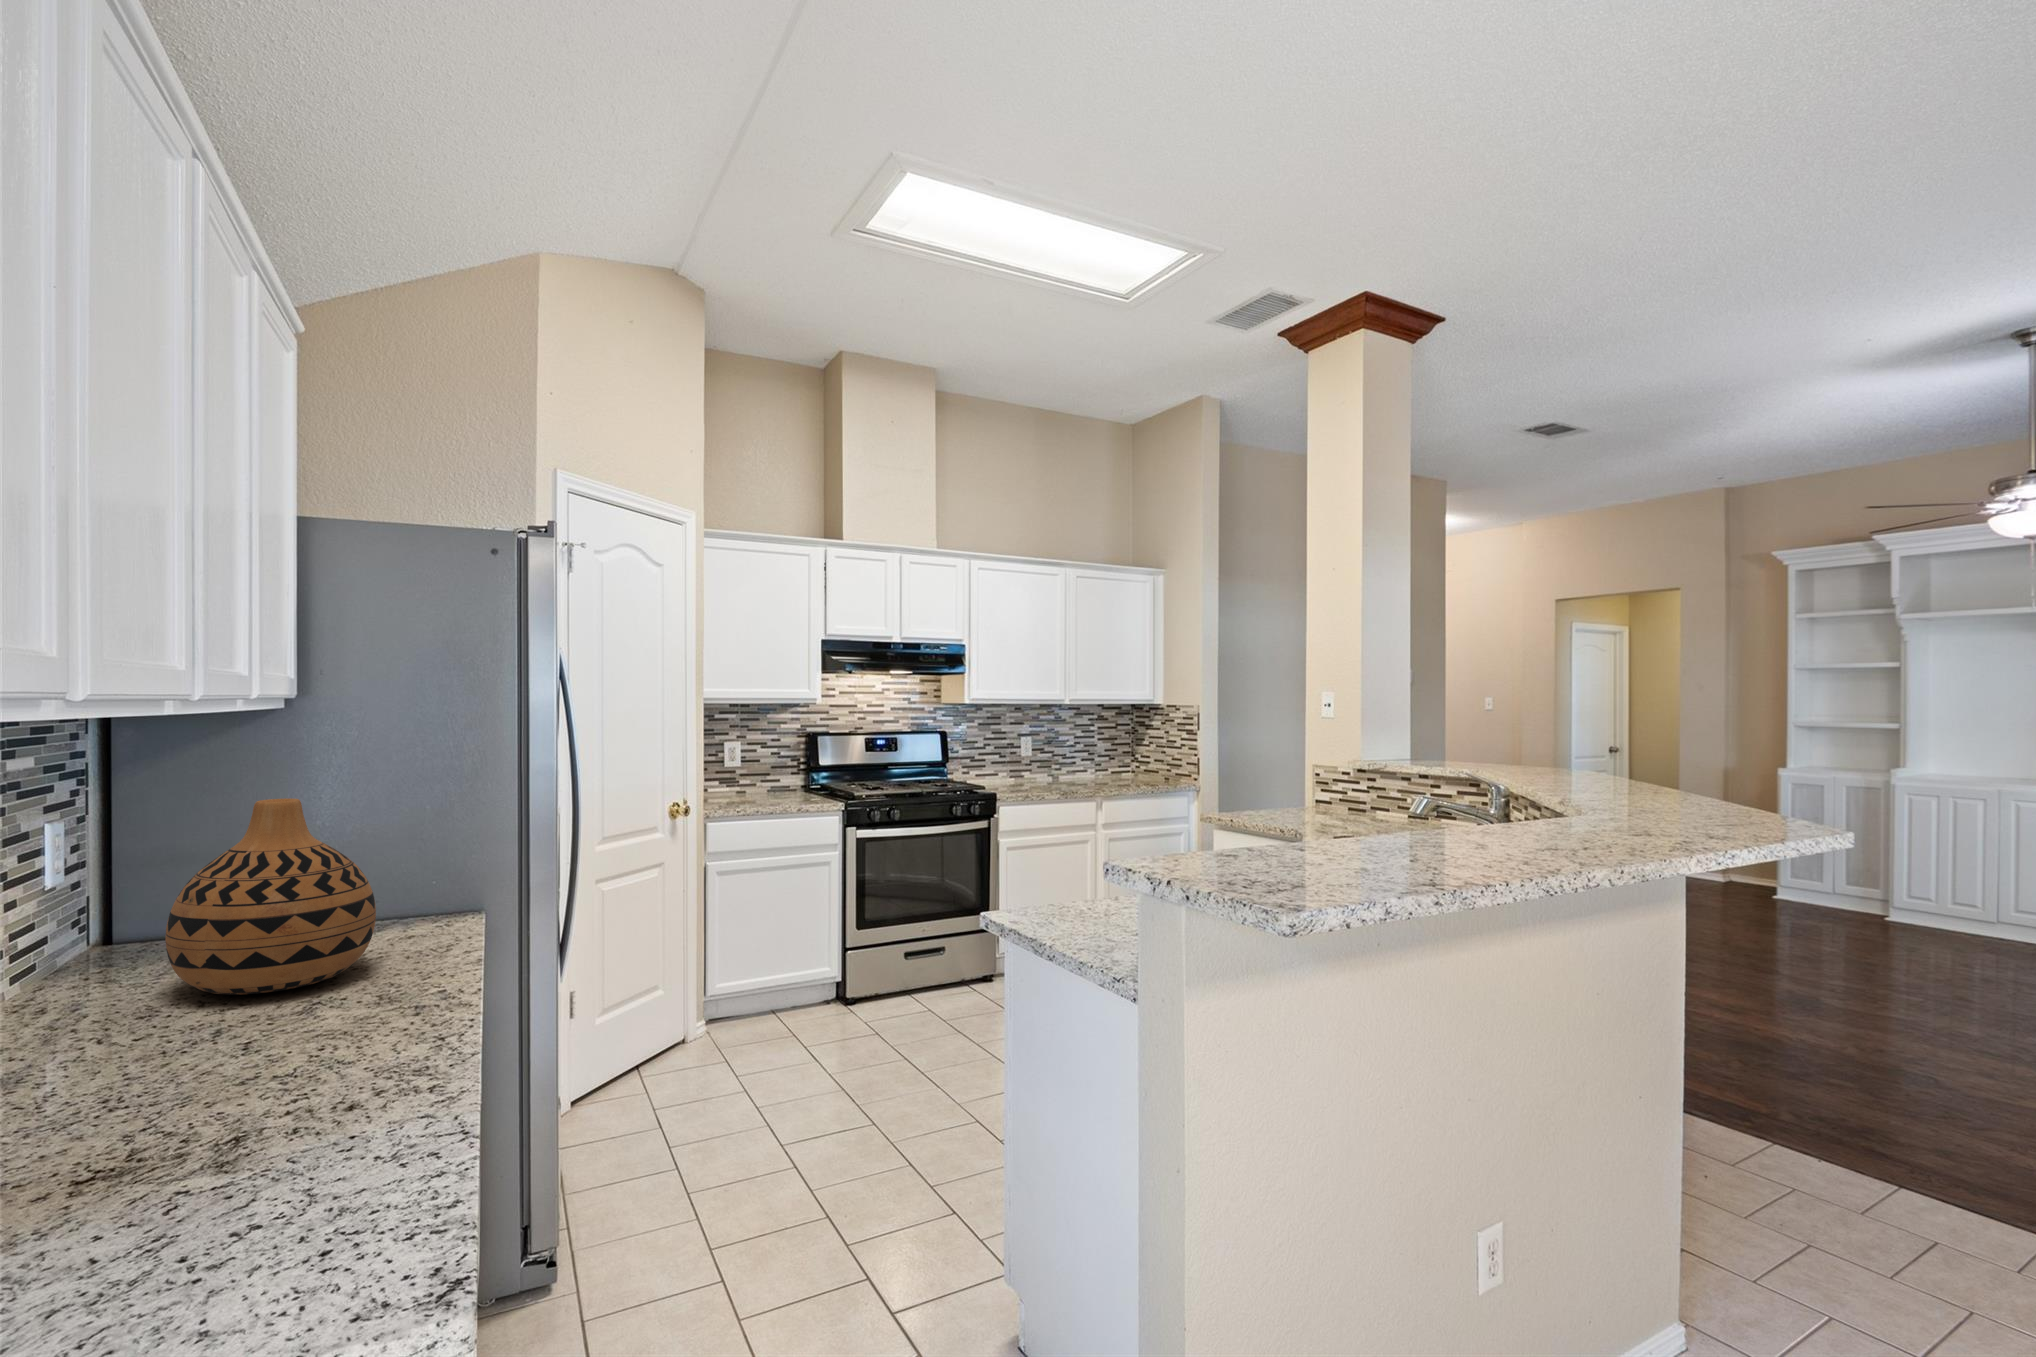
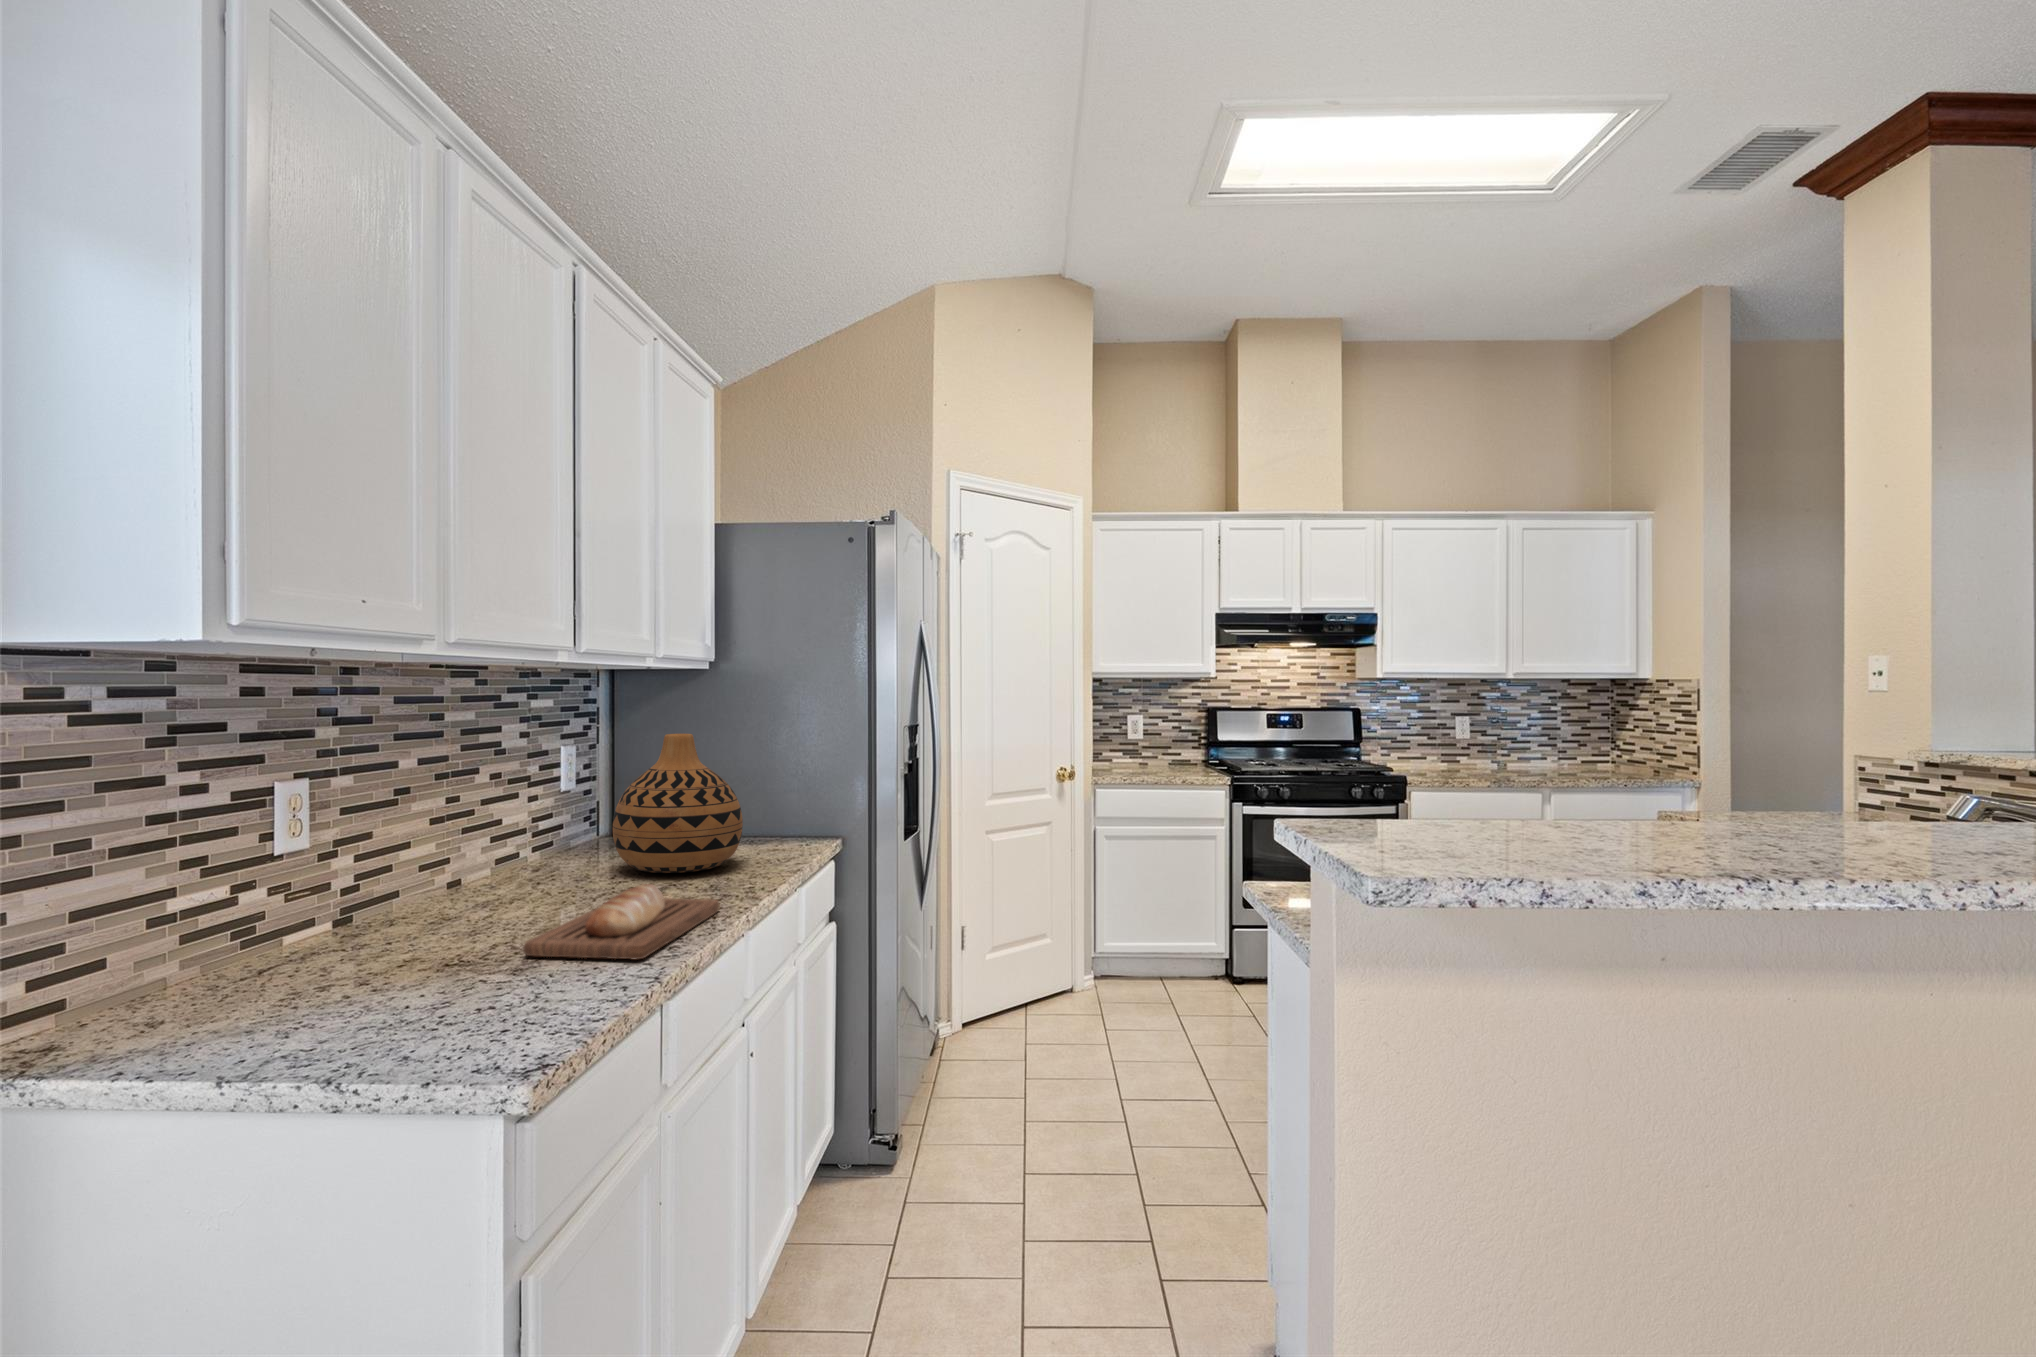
bread loaf: none [112,1021,397,1176] -> present [523,884,719,959]

